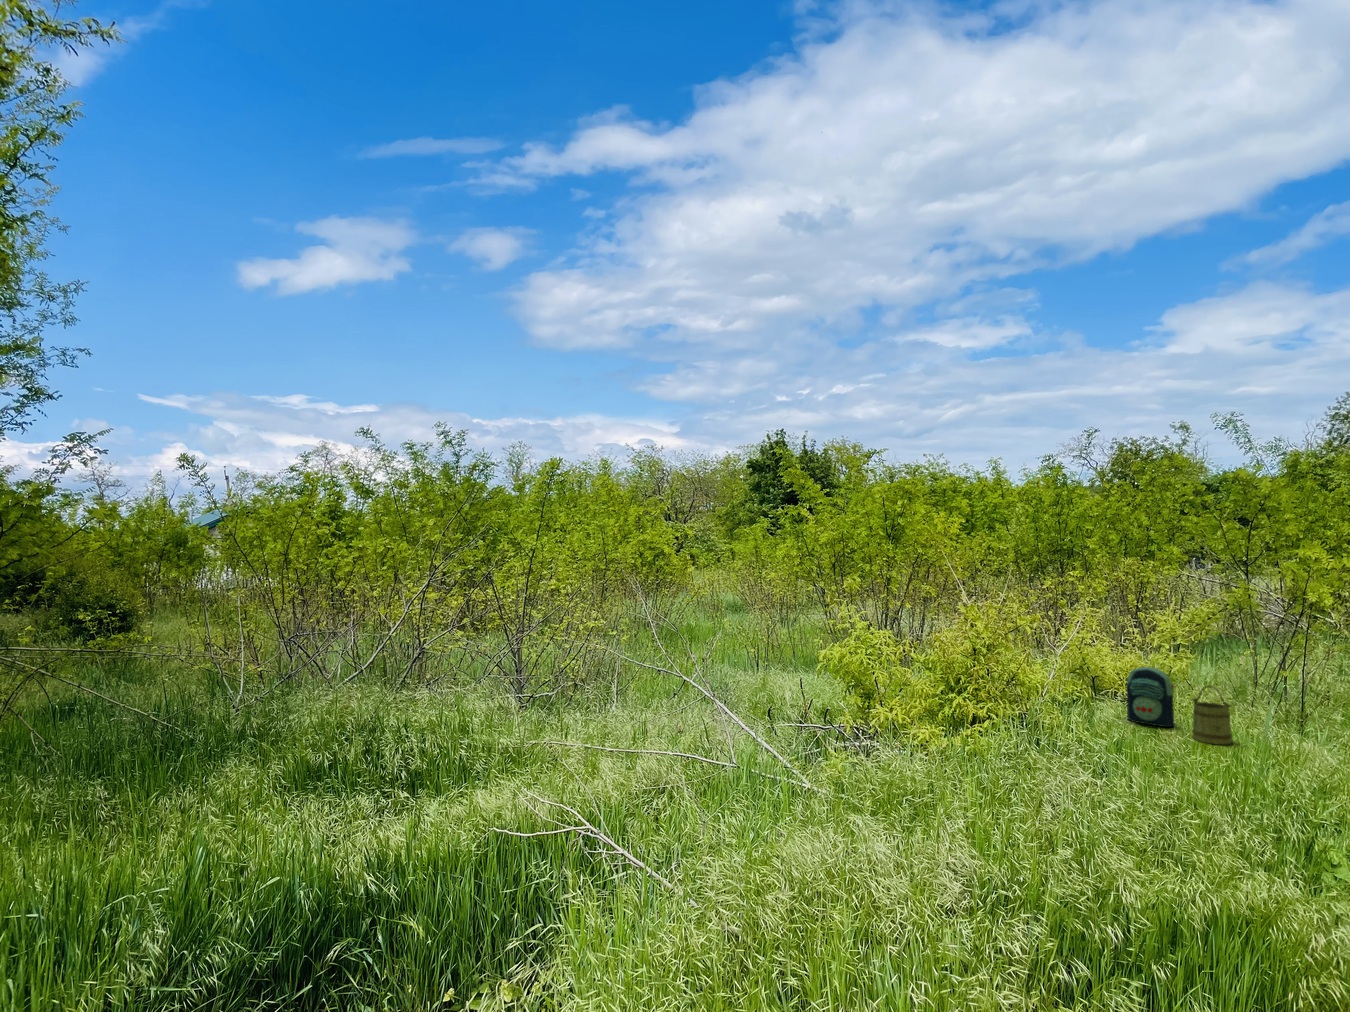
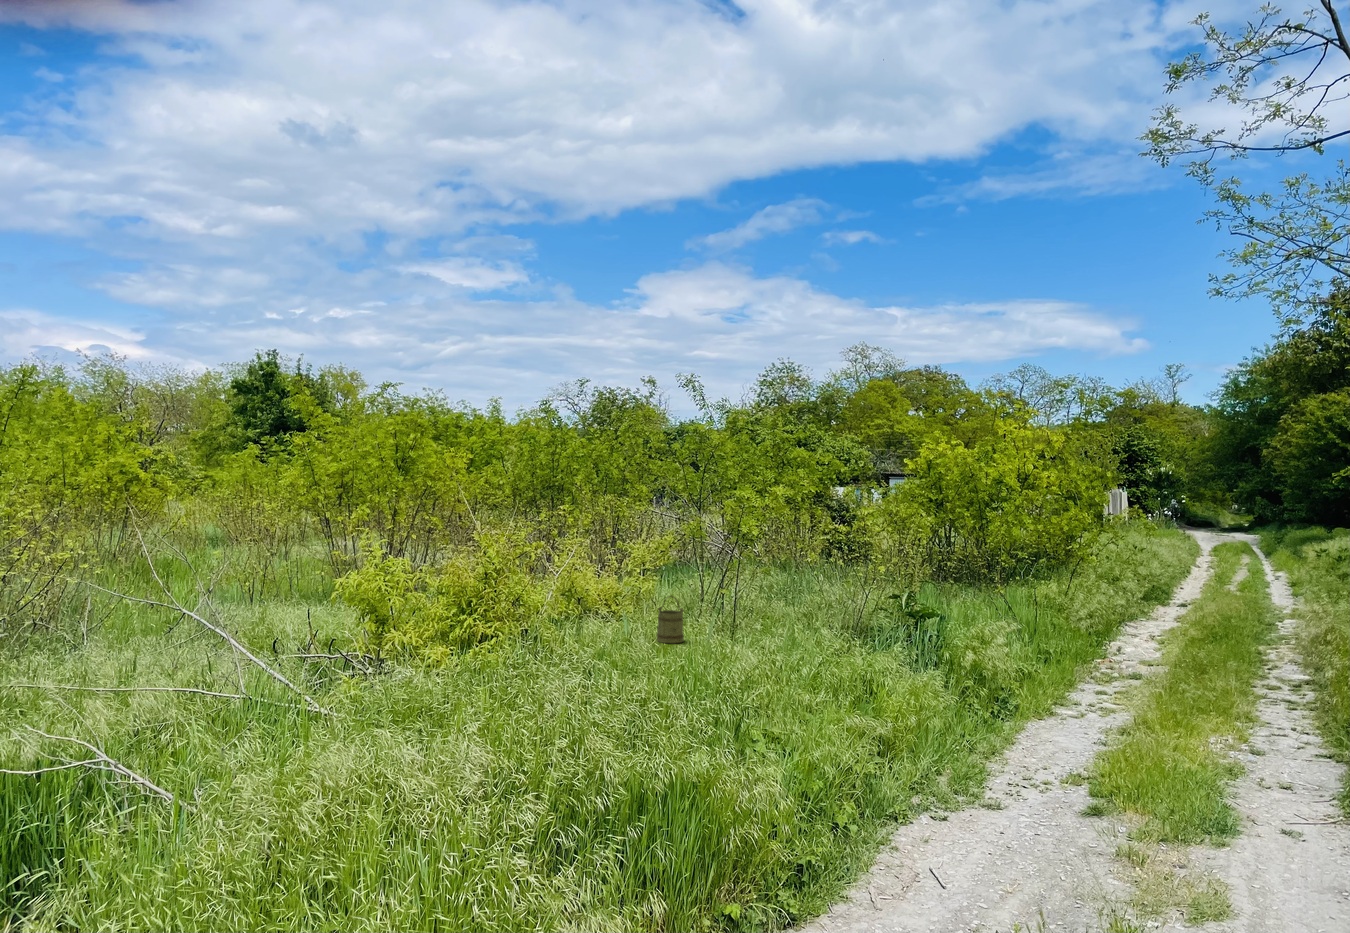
backpack: present [1126,667,1174,727] -> none [609,584,646,635]

